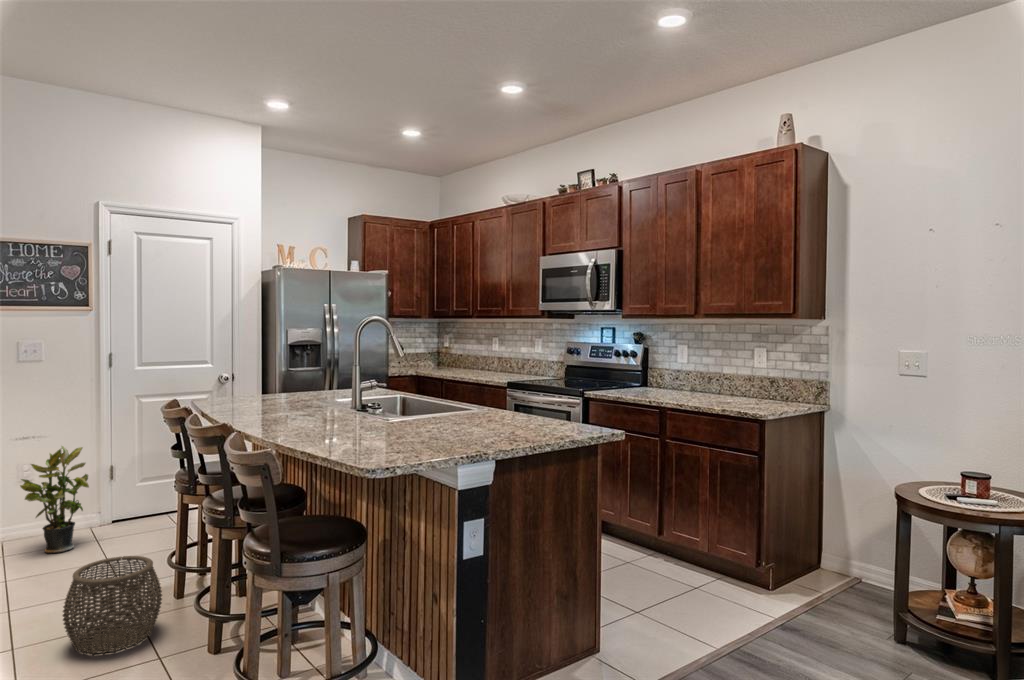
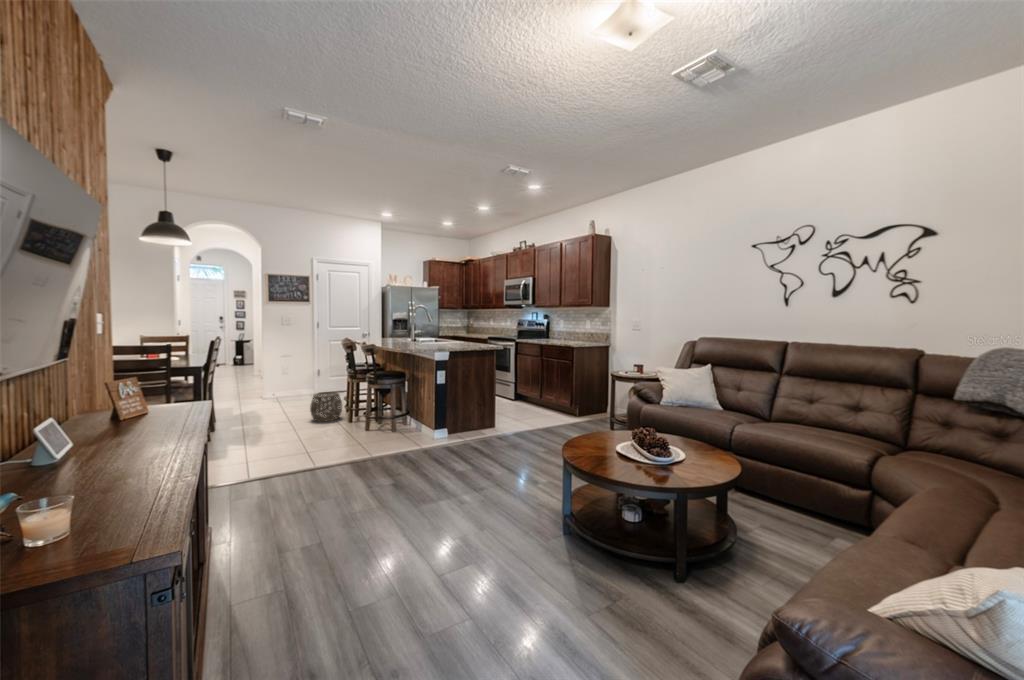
potted plant: present [20,446,89,553] -> none [287,359,312,401]

